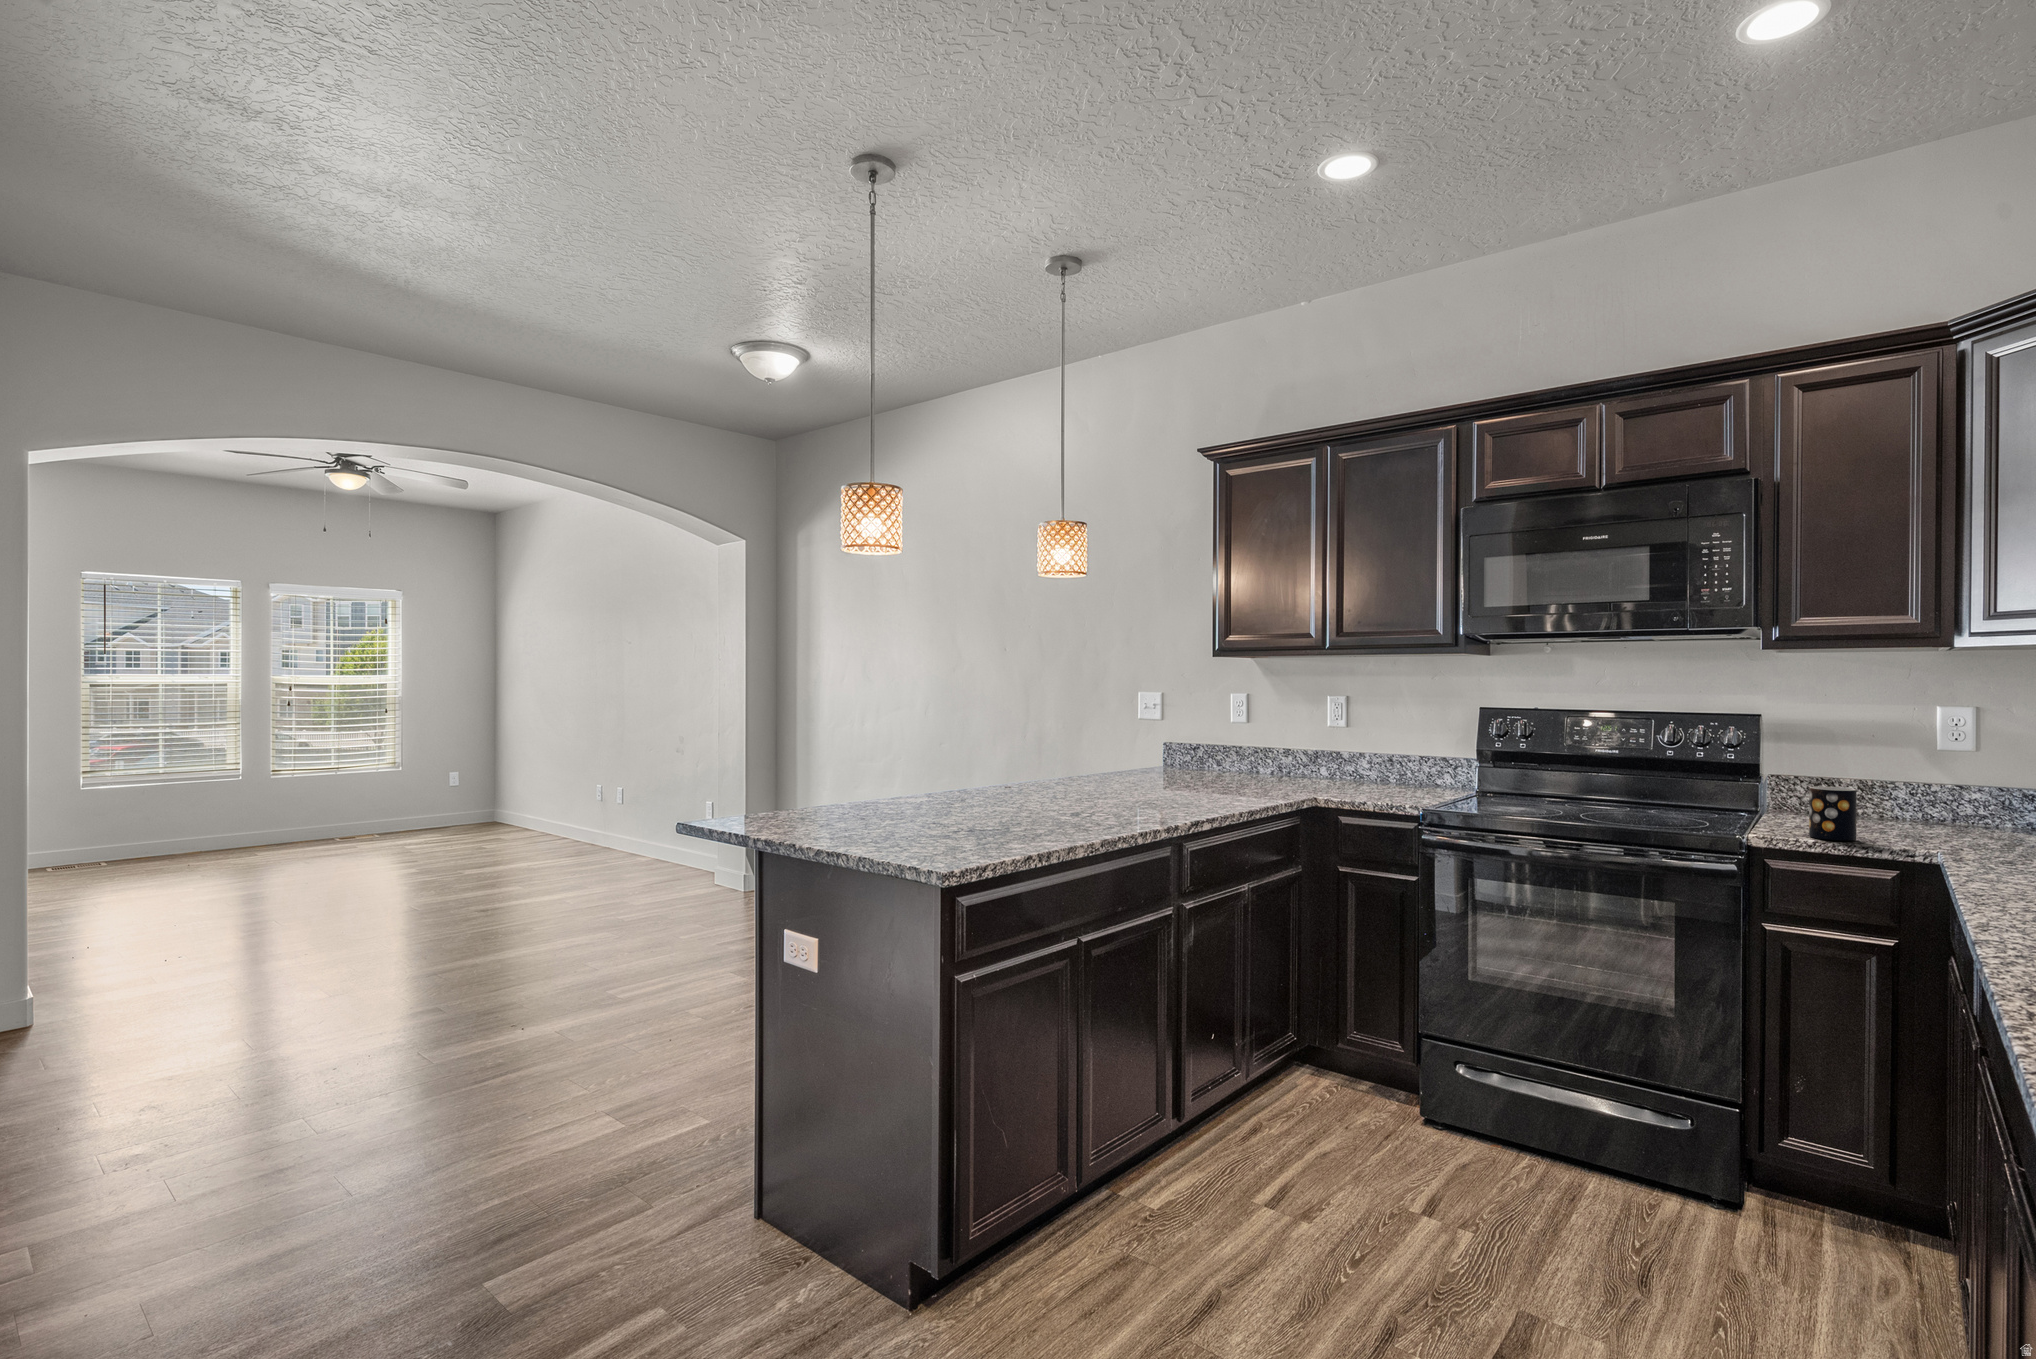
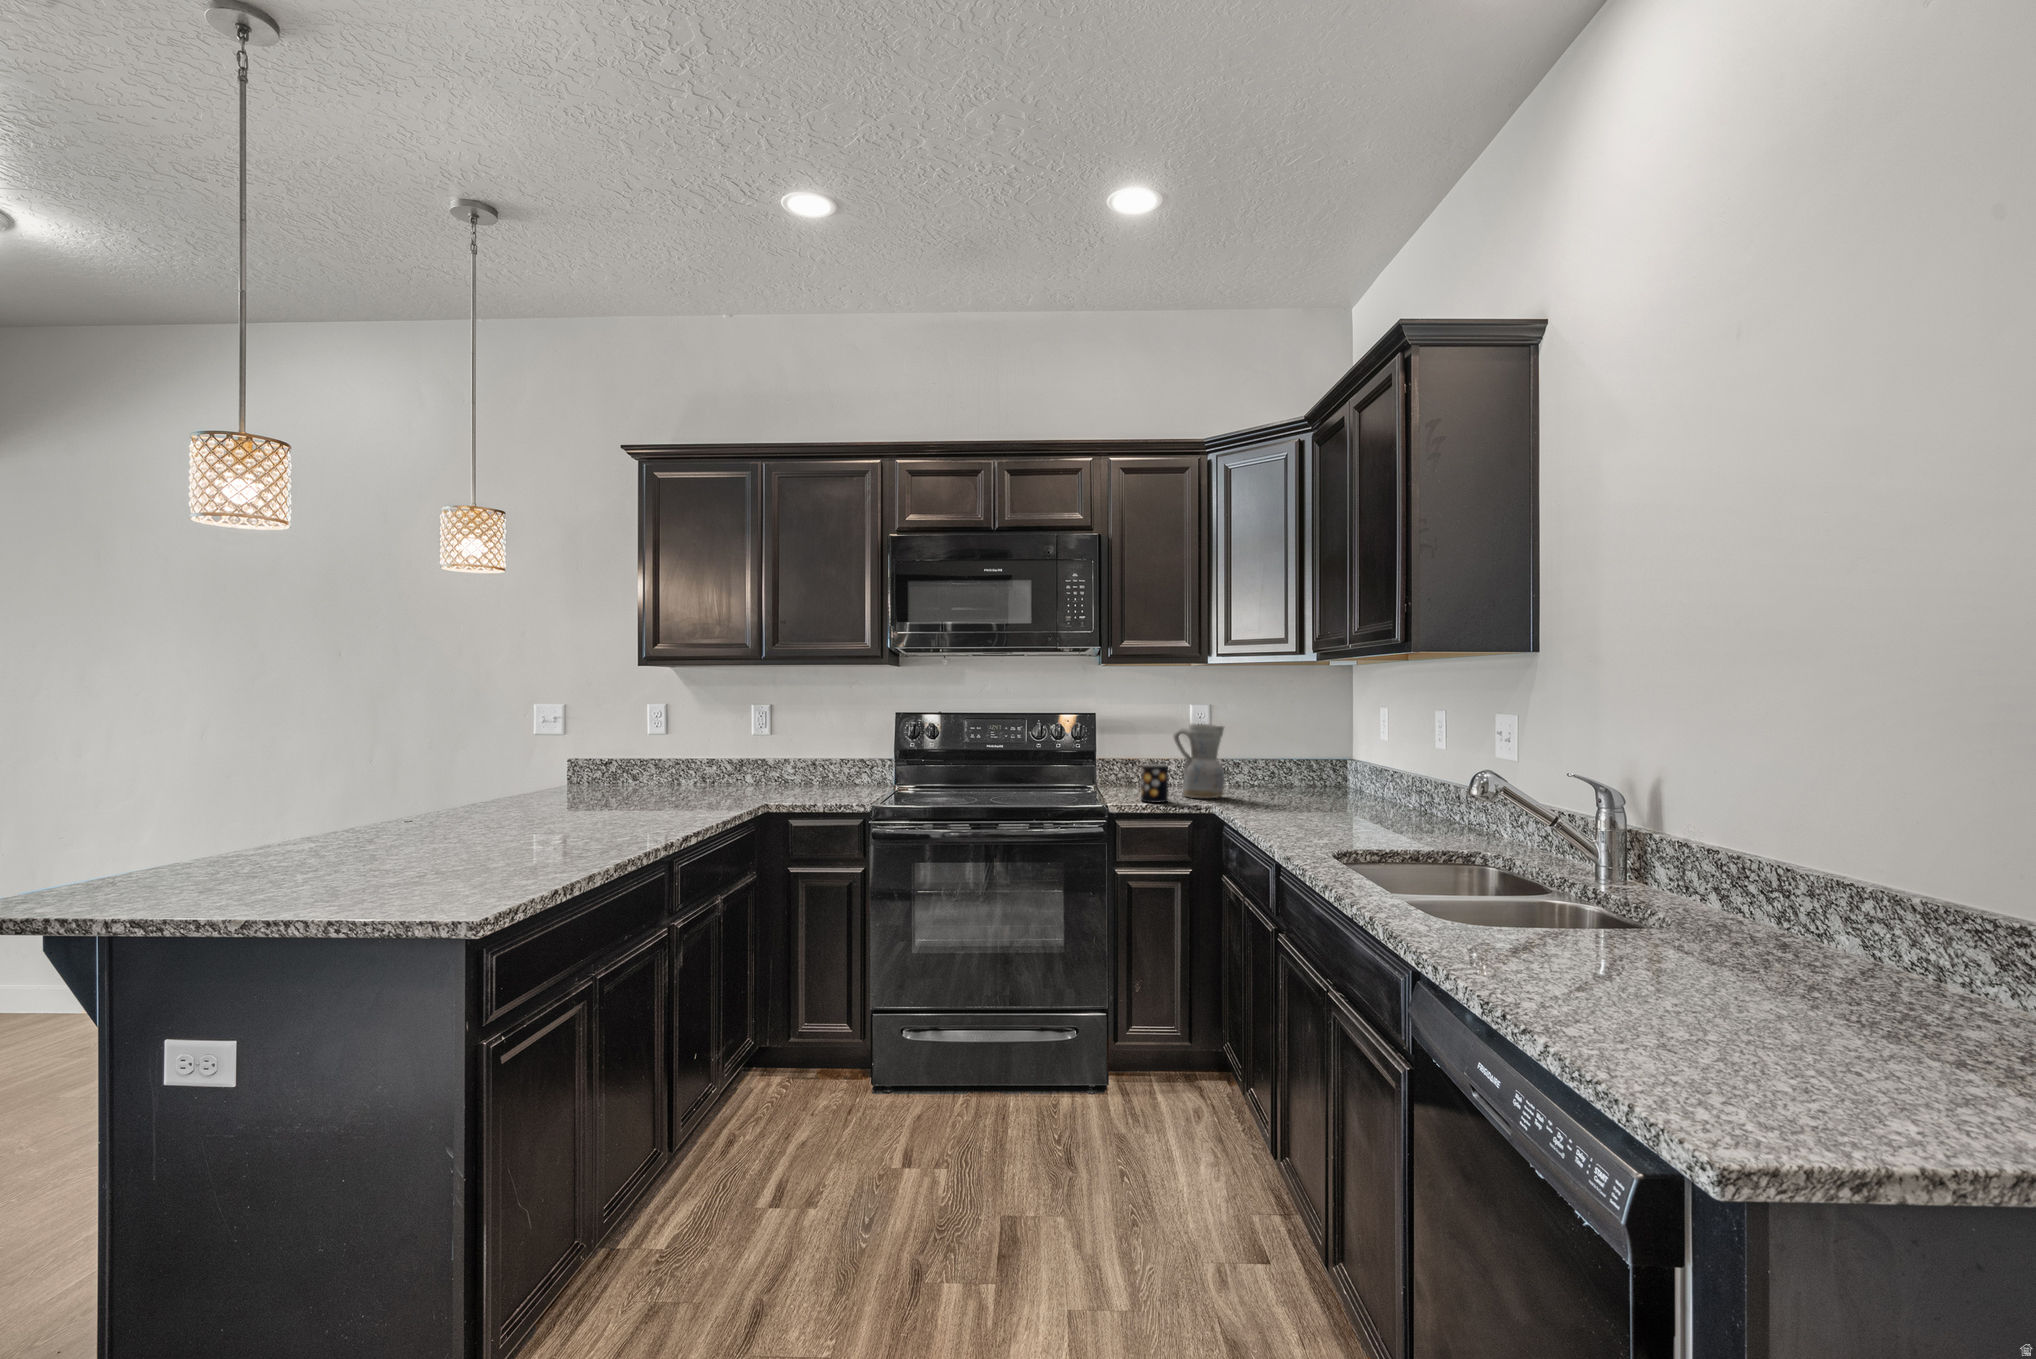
ceramic pitcher: none [1878,734,1973,843] -> present [1174,724,1224,798]

